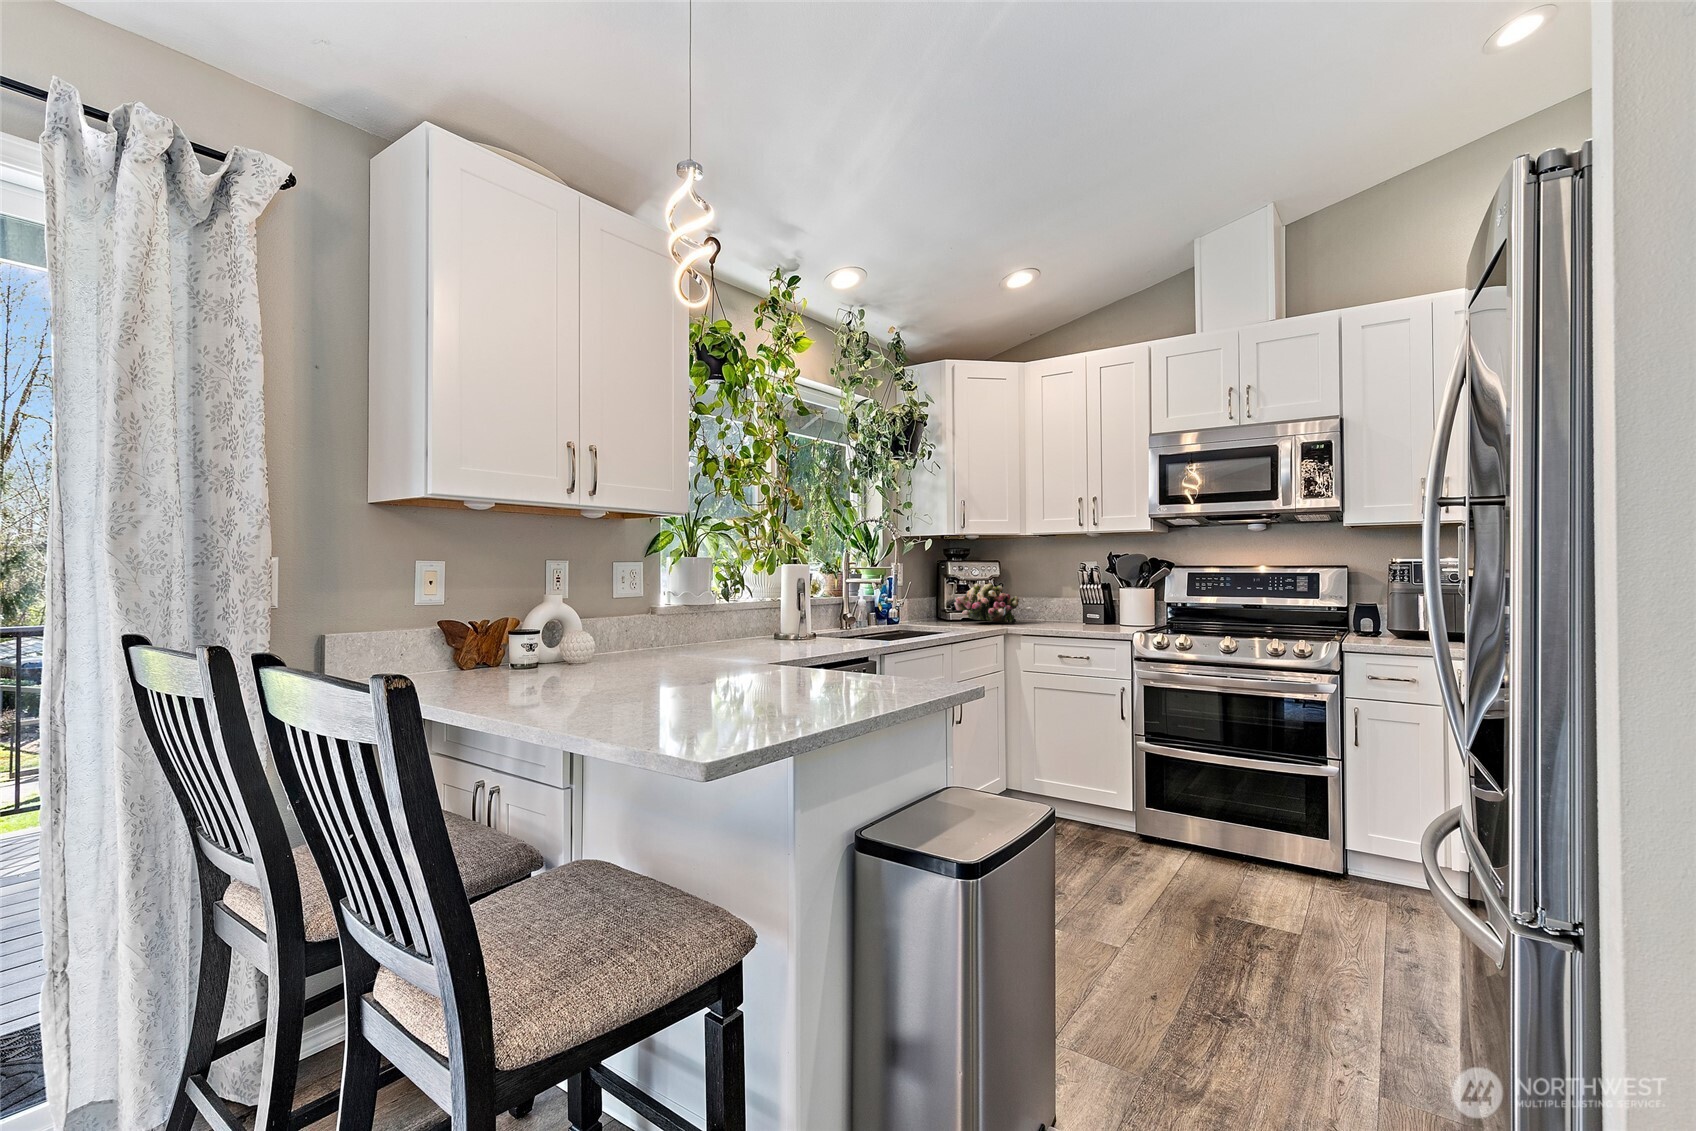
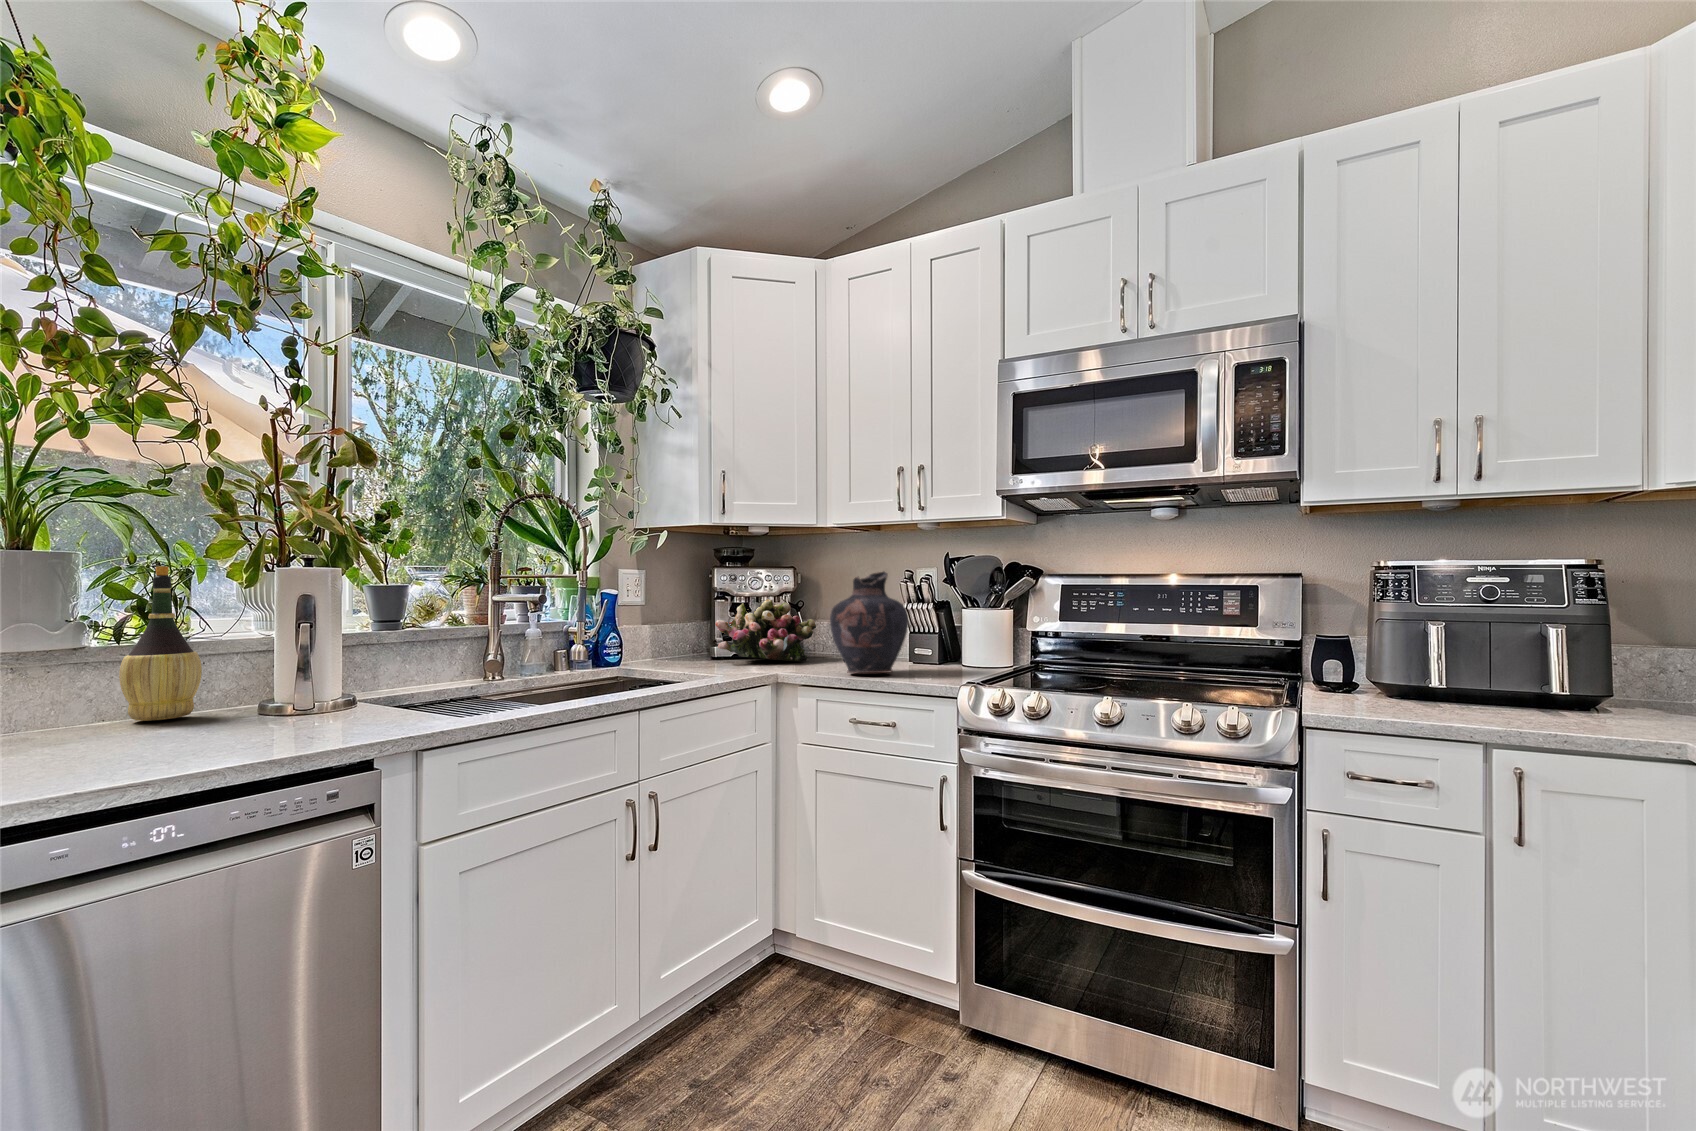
vase: none [1045,565,1095,627] -> present [830,572,908,673]
wine bottle: none [732,566,762,642] -> present [119,566,202,721]

